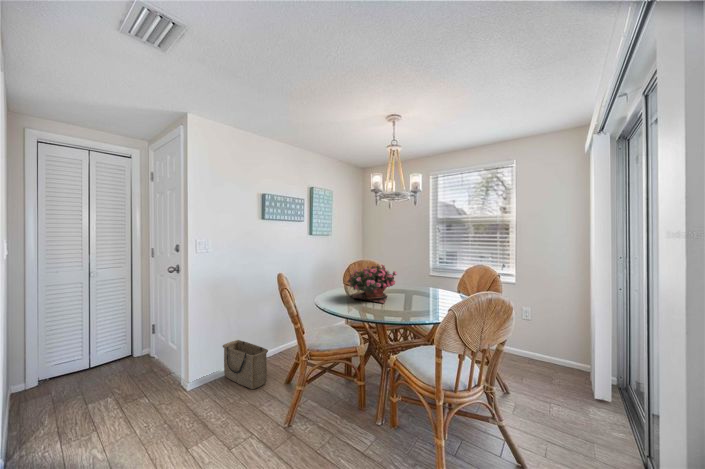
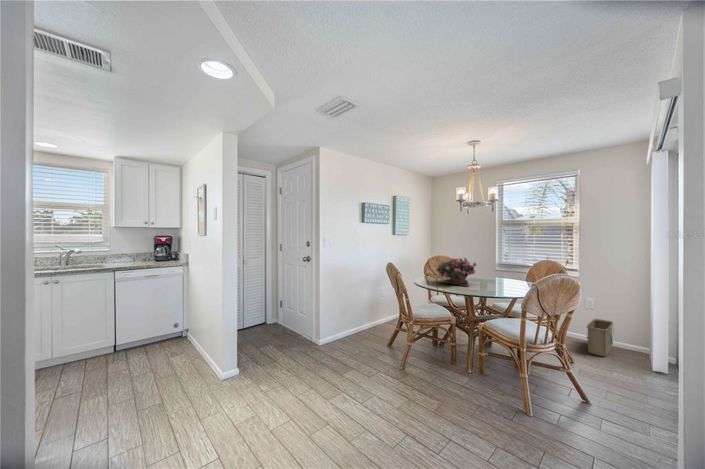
basket: present [223,340,268,389] -> present [587,319,613,356]

